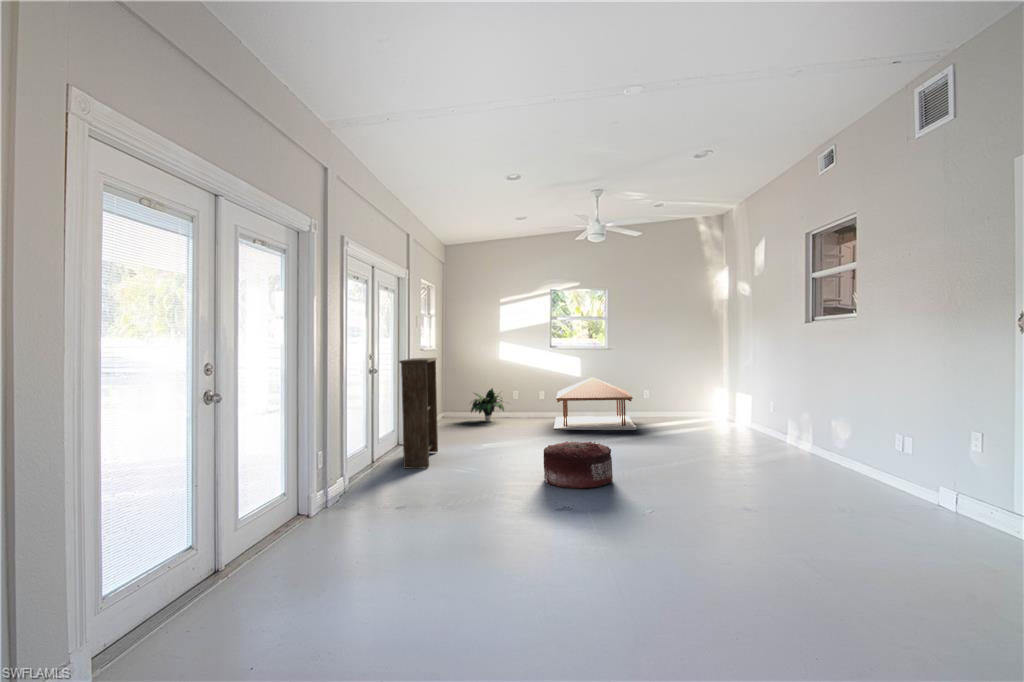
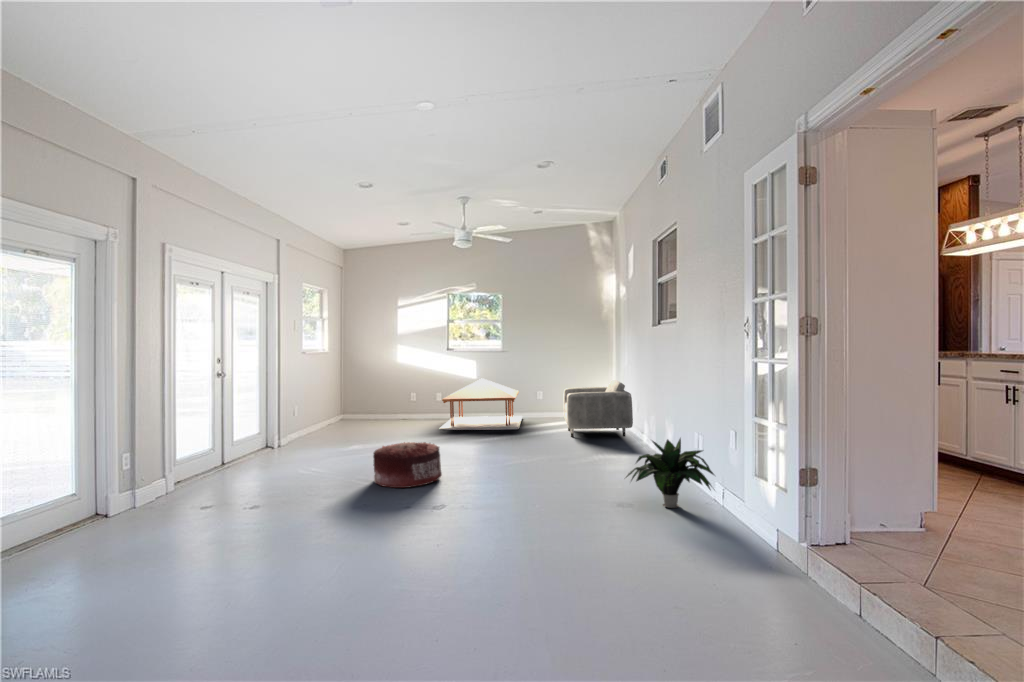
bookshelf: present [399,358,438,469] -> none [245,361,300,471]
armchair: none [684,379,769,439] -> present [563,380,633,437]
potted plant: present [471,388,504,422] -> present [626,438,714,508]

